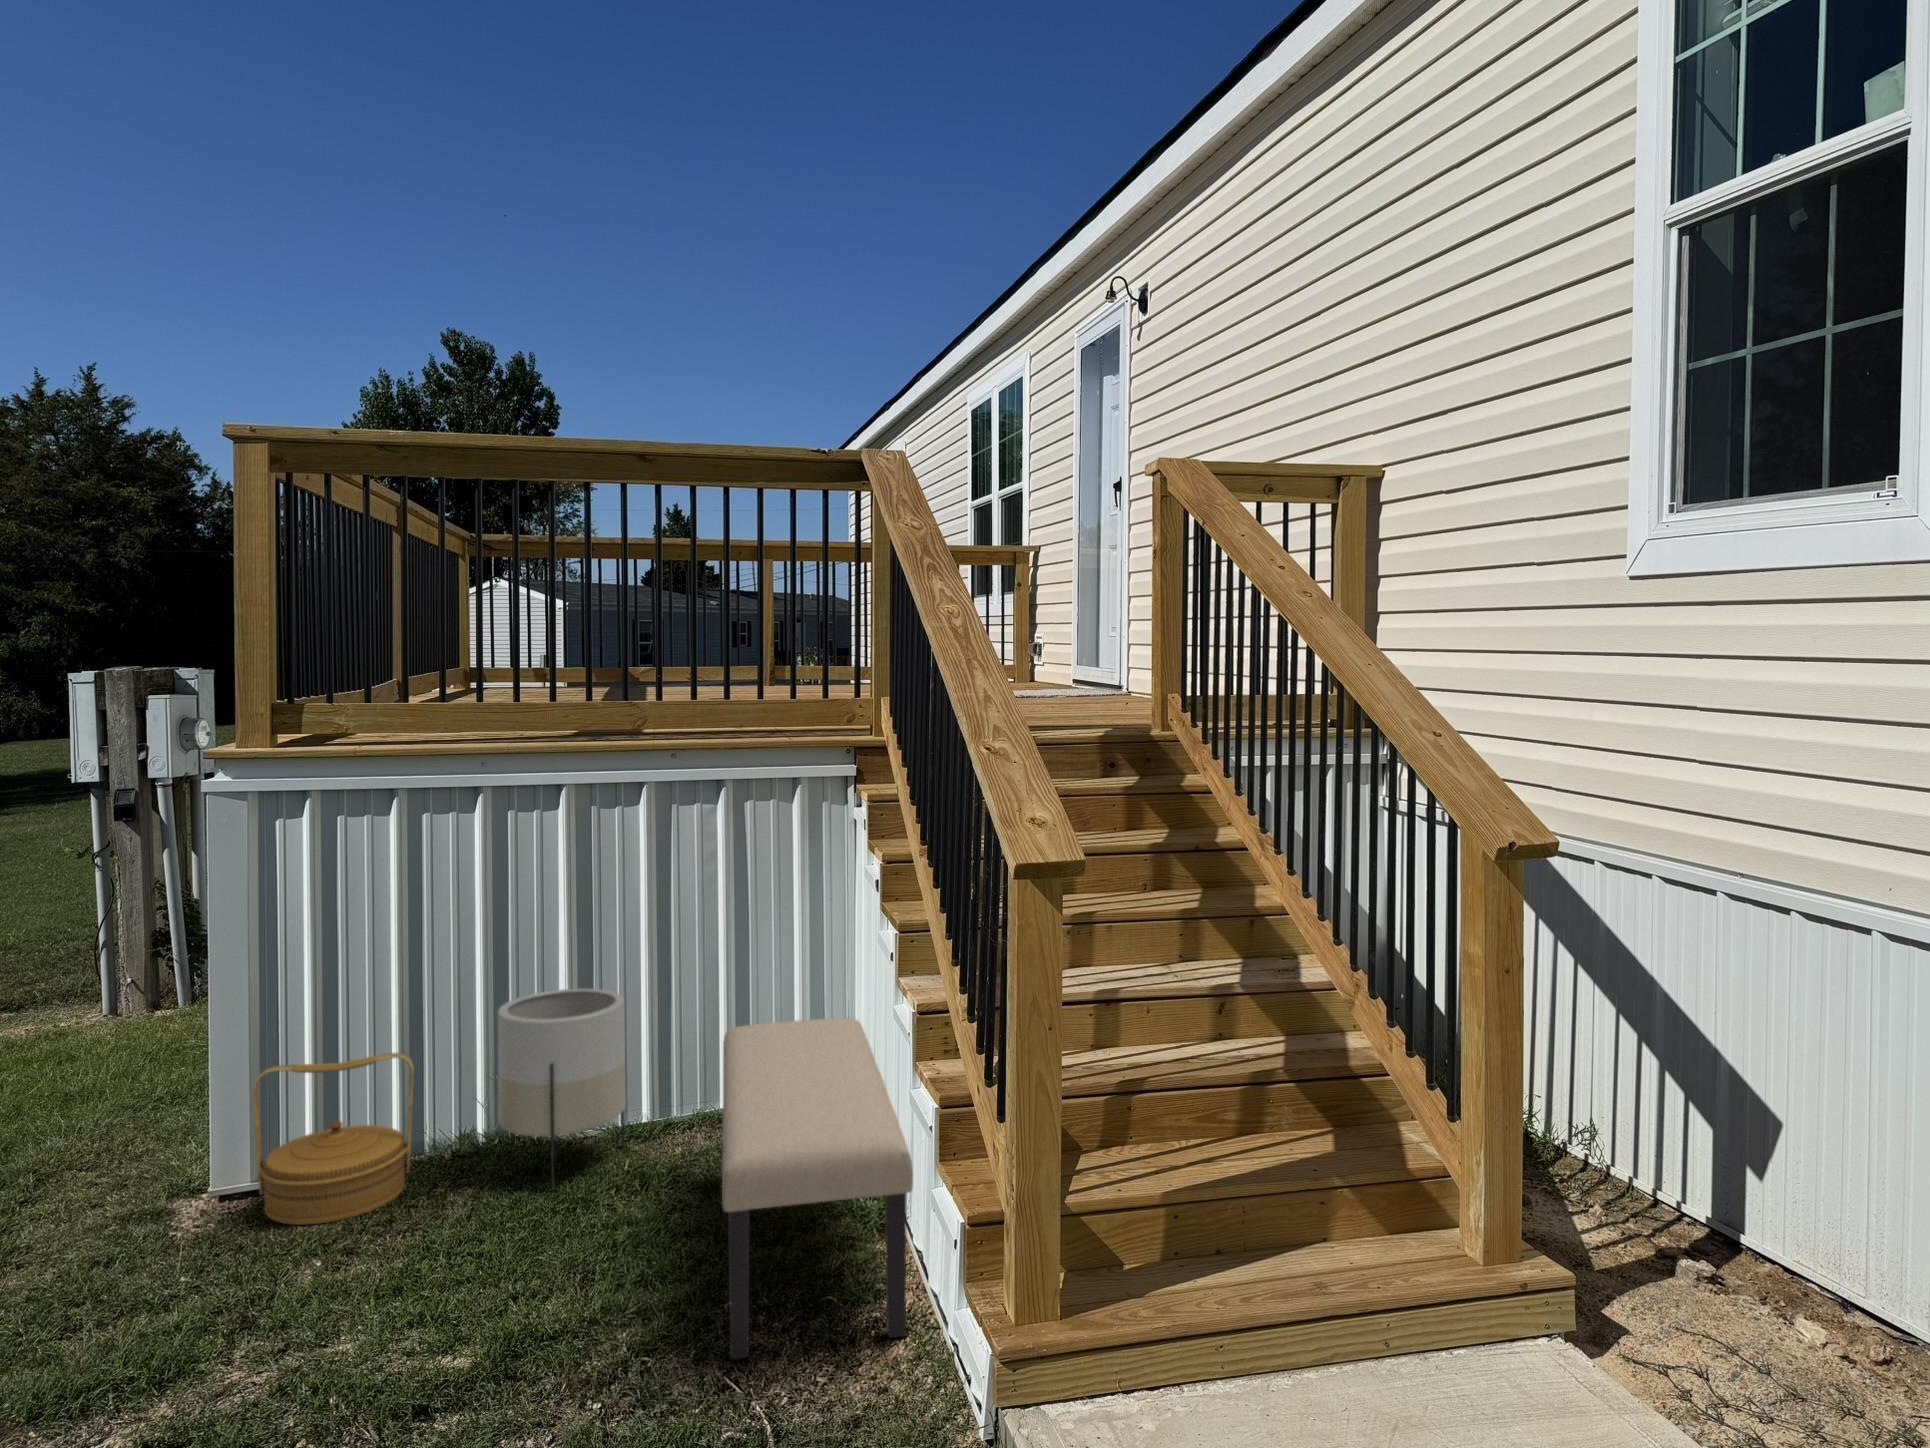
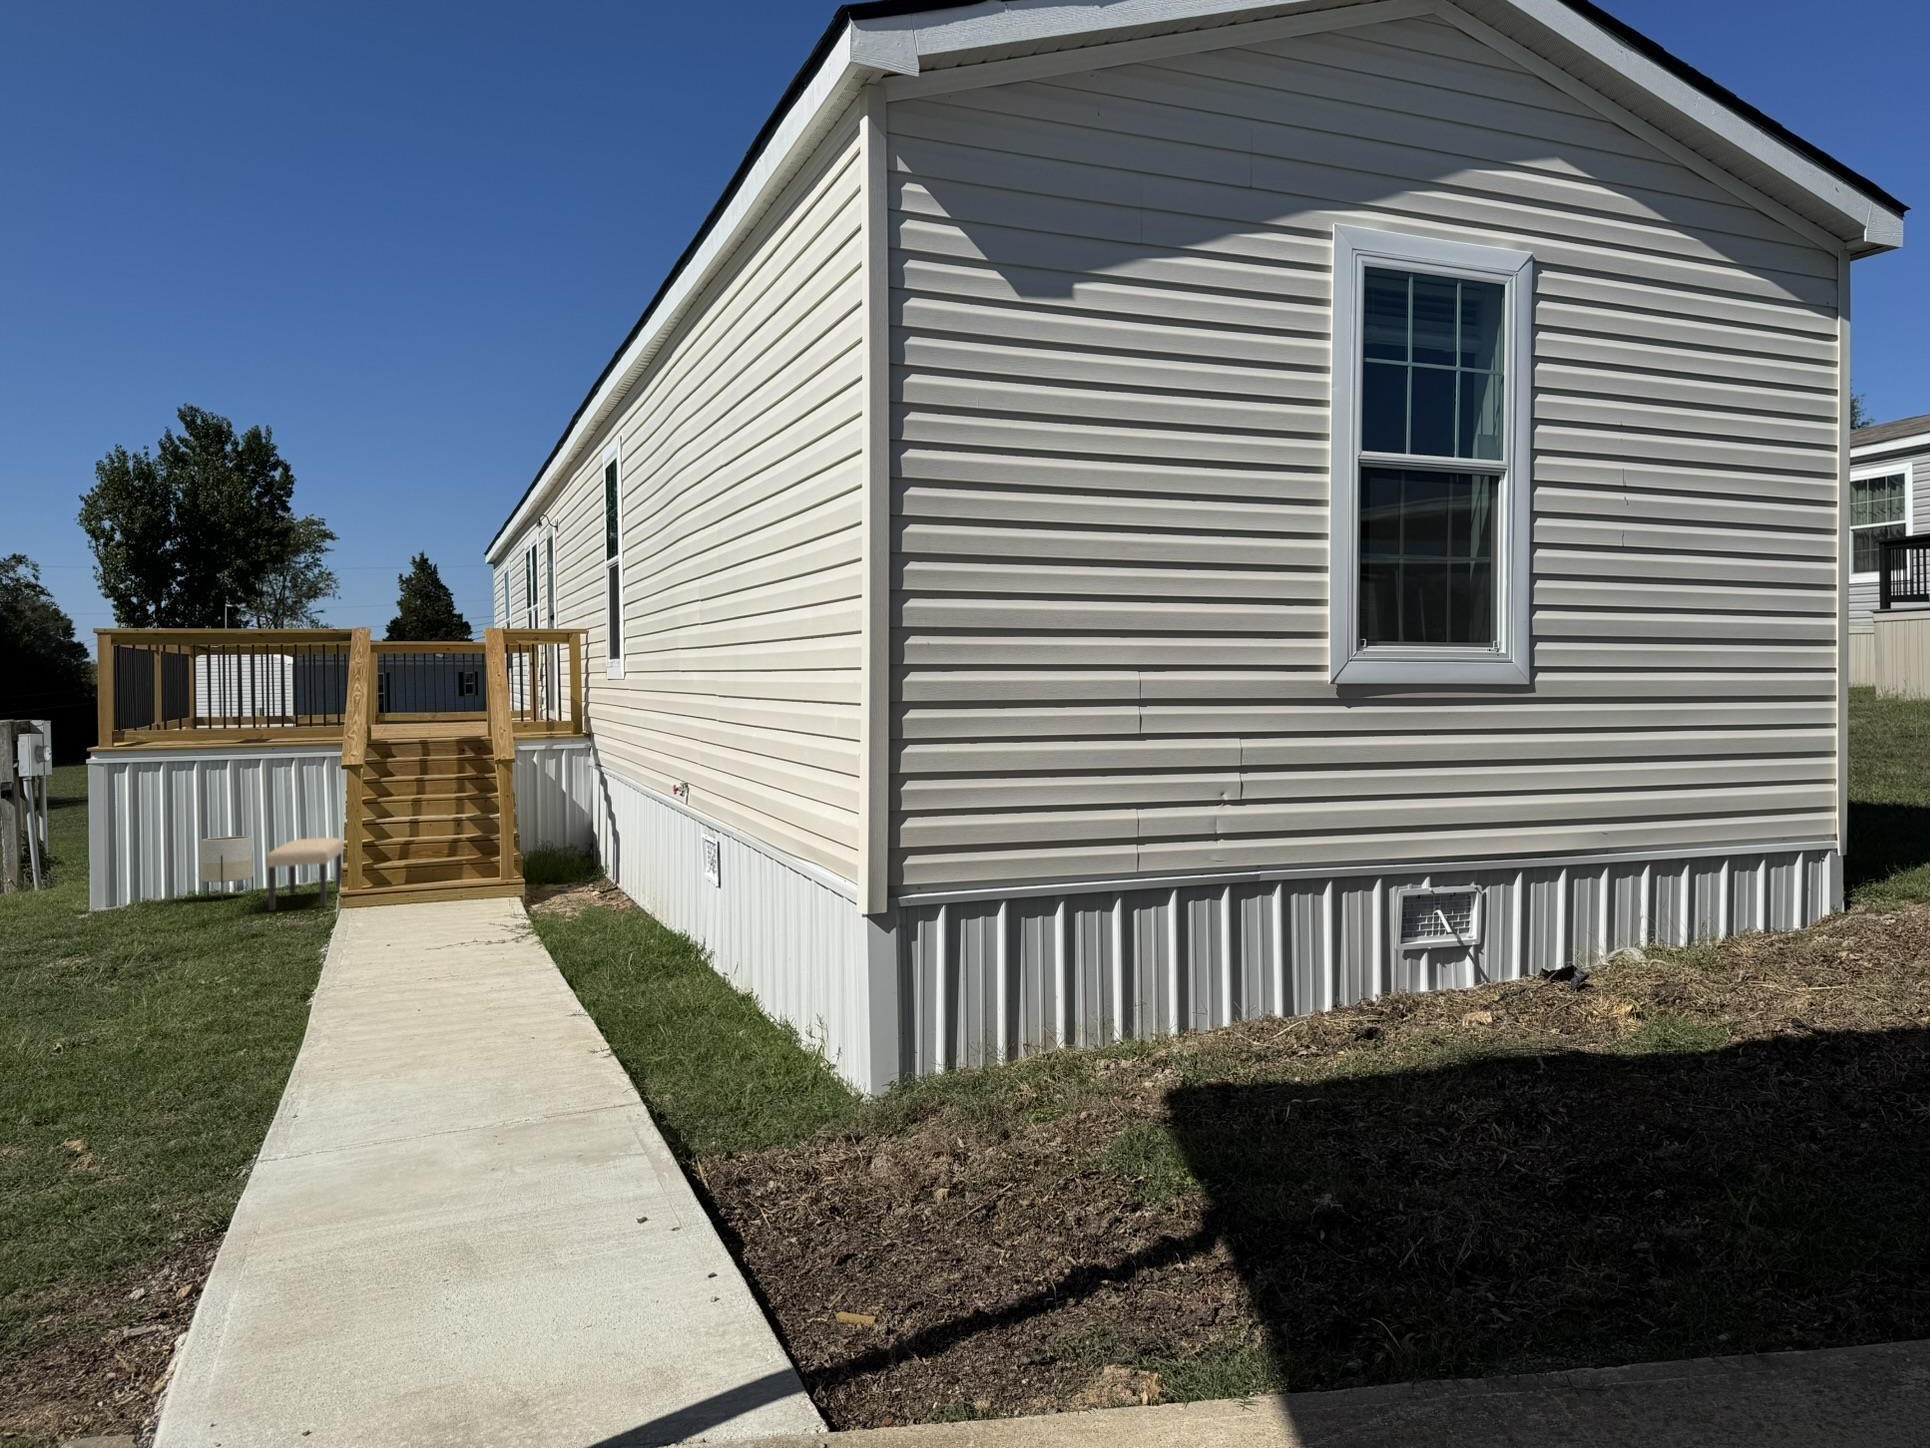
woven basket: present [253,1053,414,1225] -> none [108,855,169,909]

